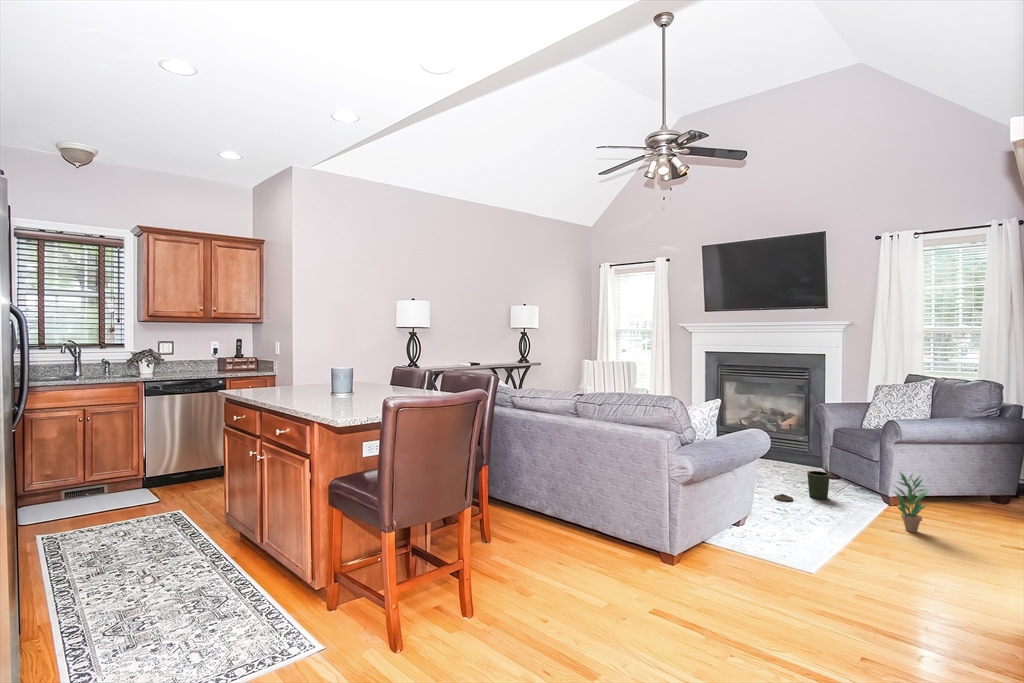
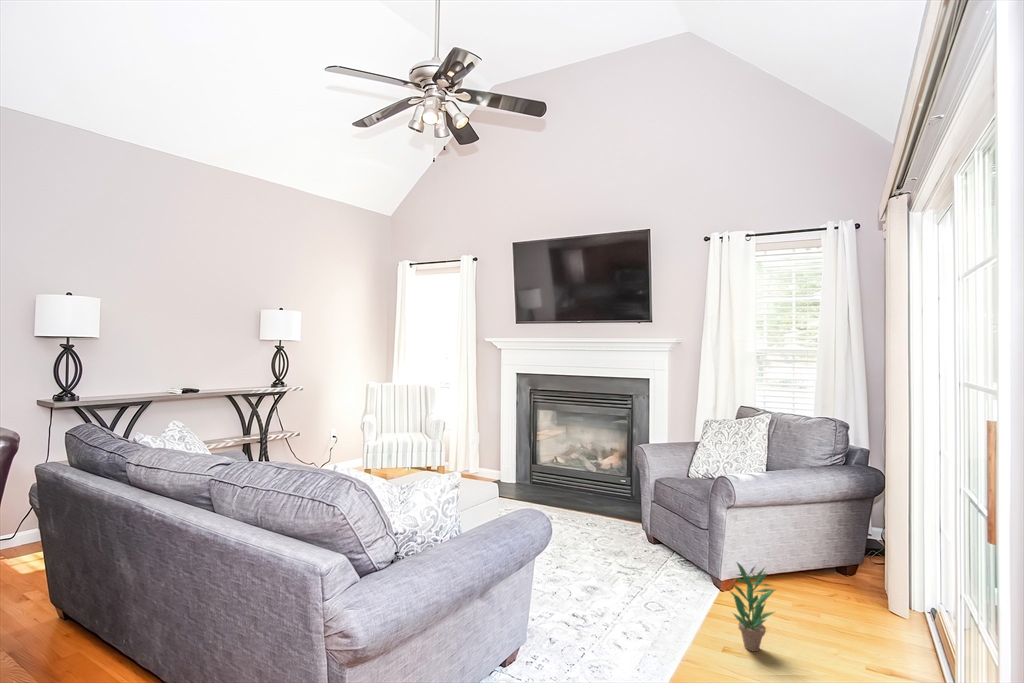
trash can: present [774,471,830,502] -> none [576,544,649,598]

